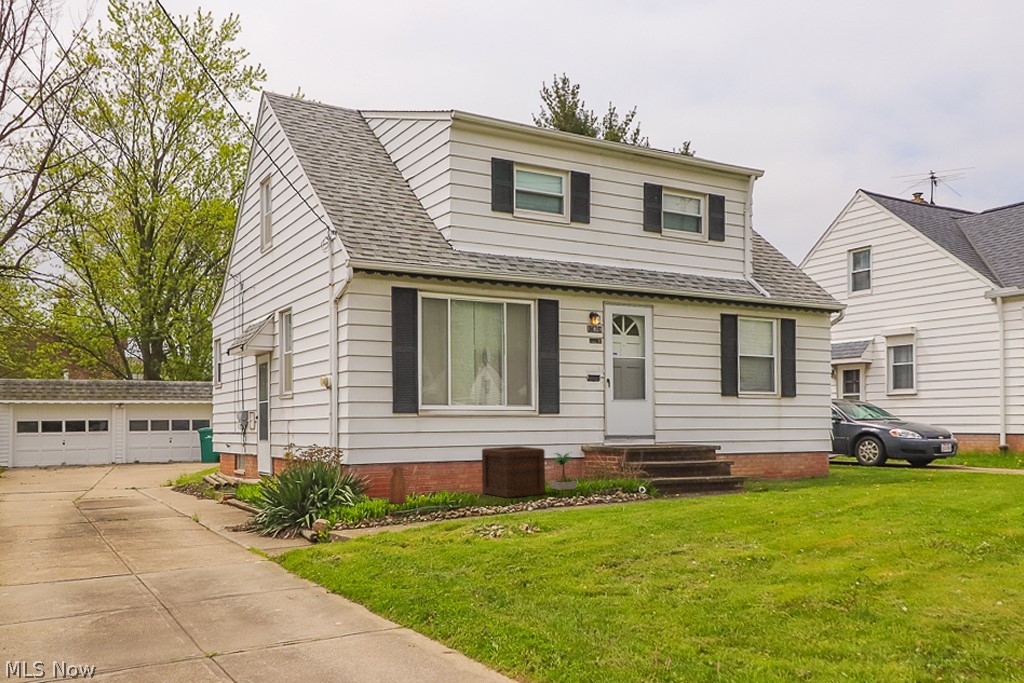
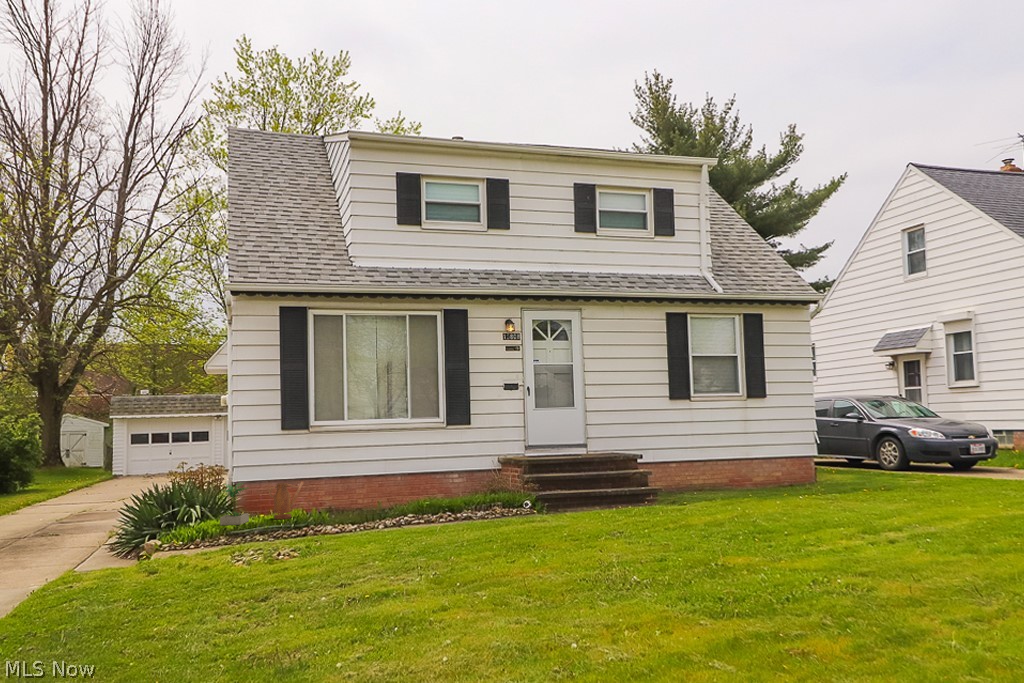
wooden crate: present [482,447,545,498] -> none [379,460,436,513]
potted plant: present [550,452,576,490] -> present [220,484,249,525]

